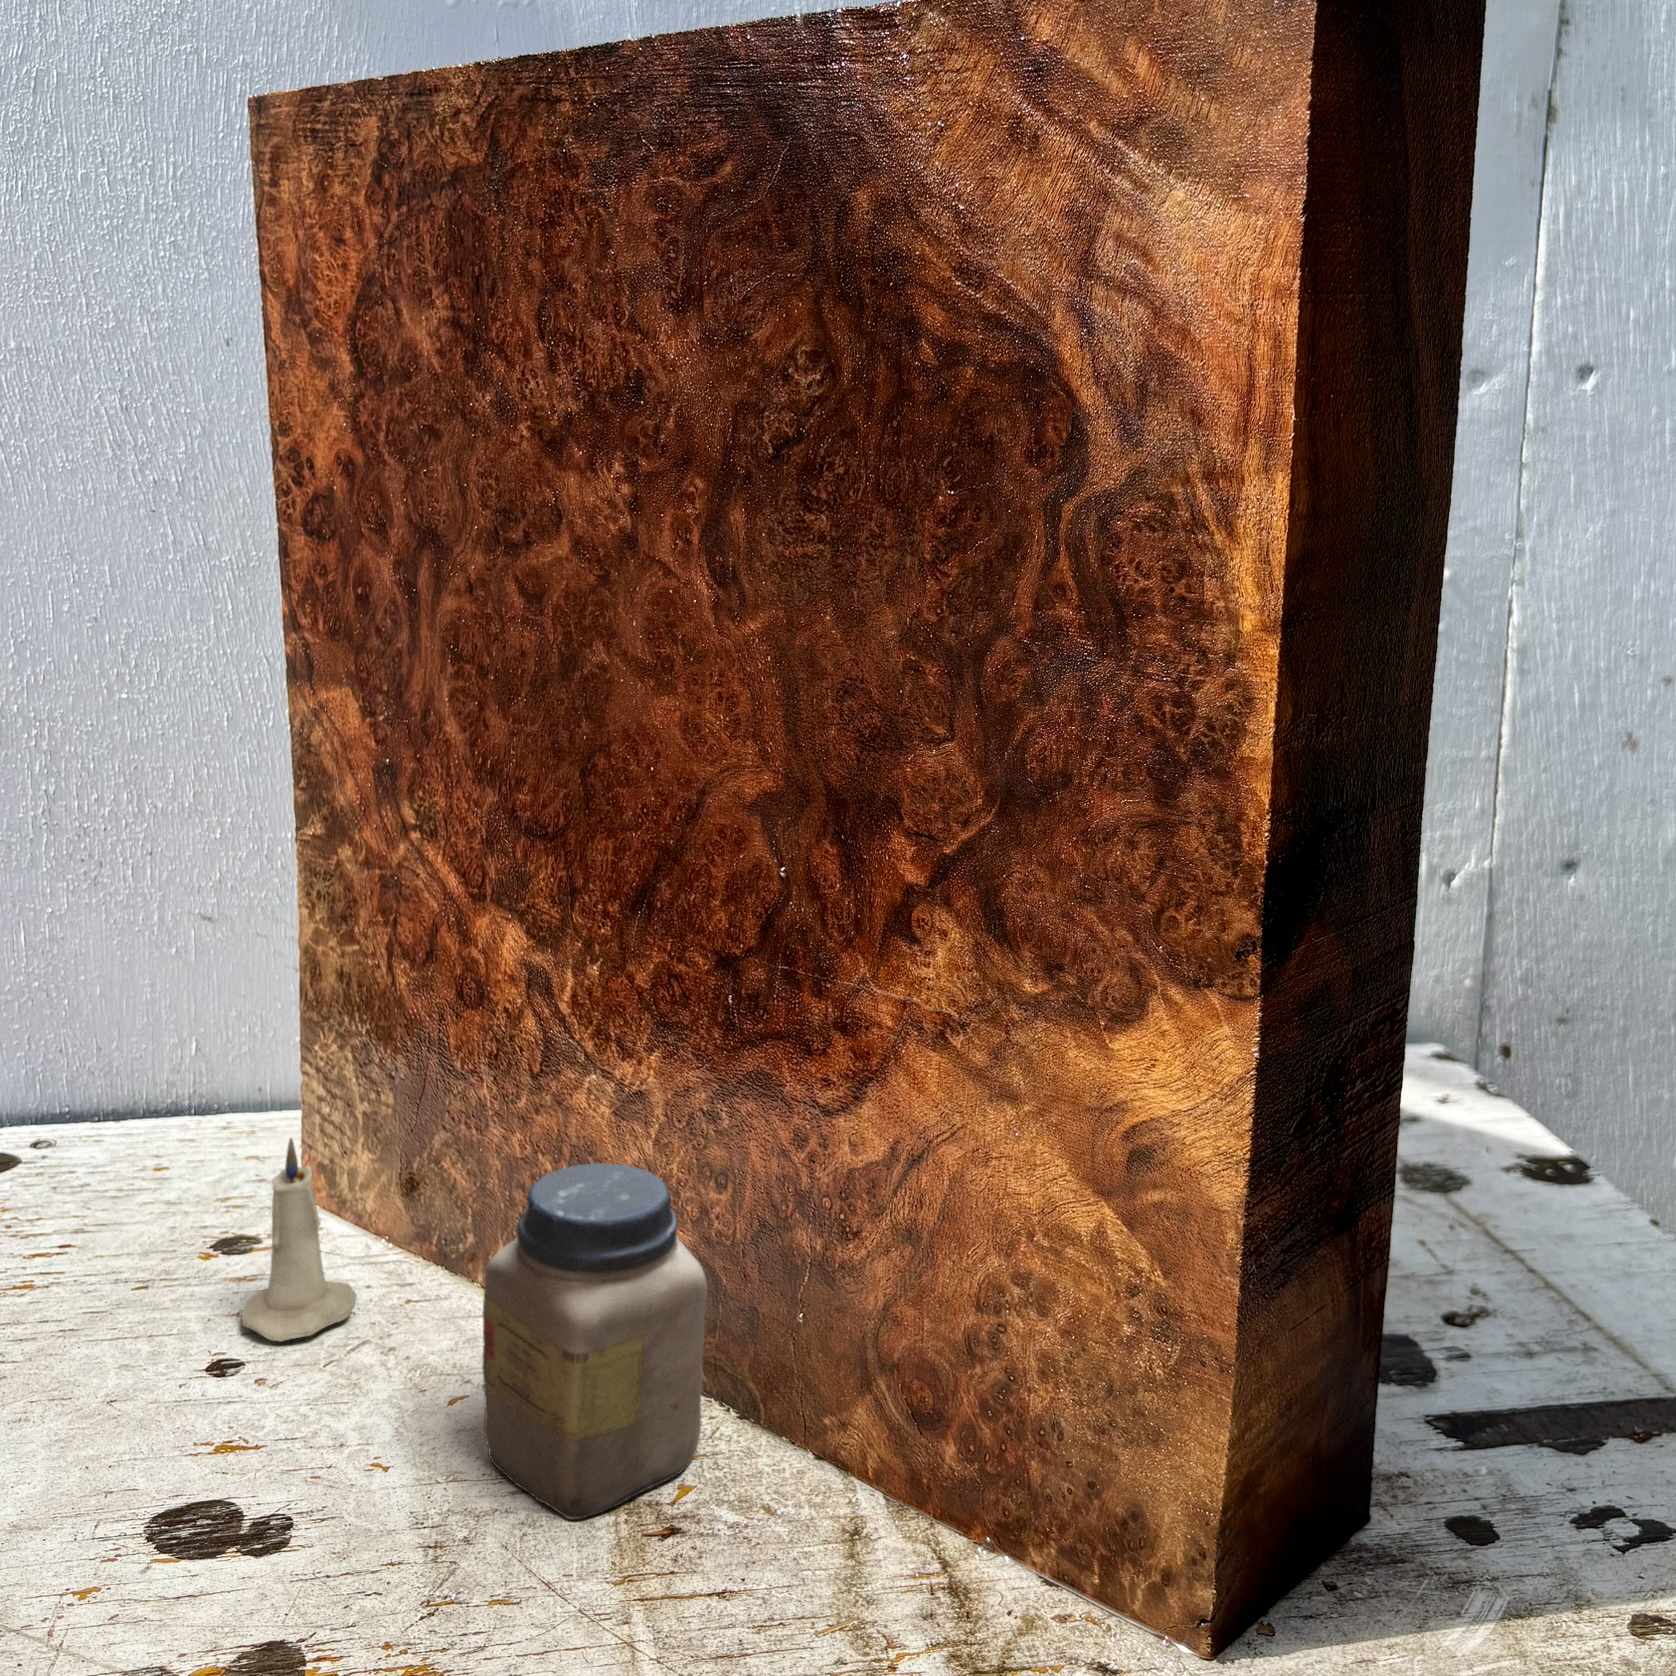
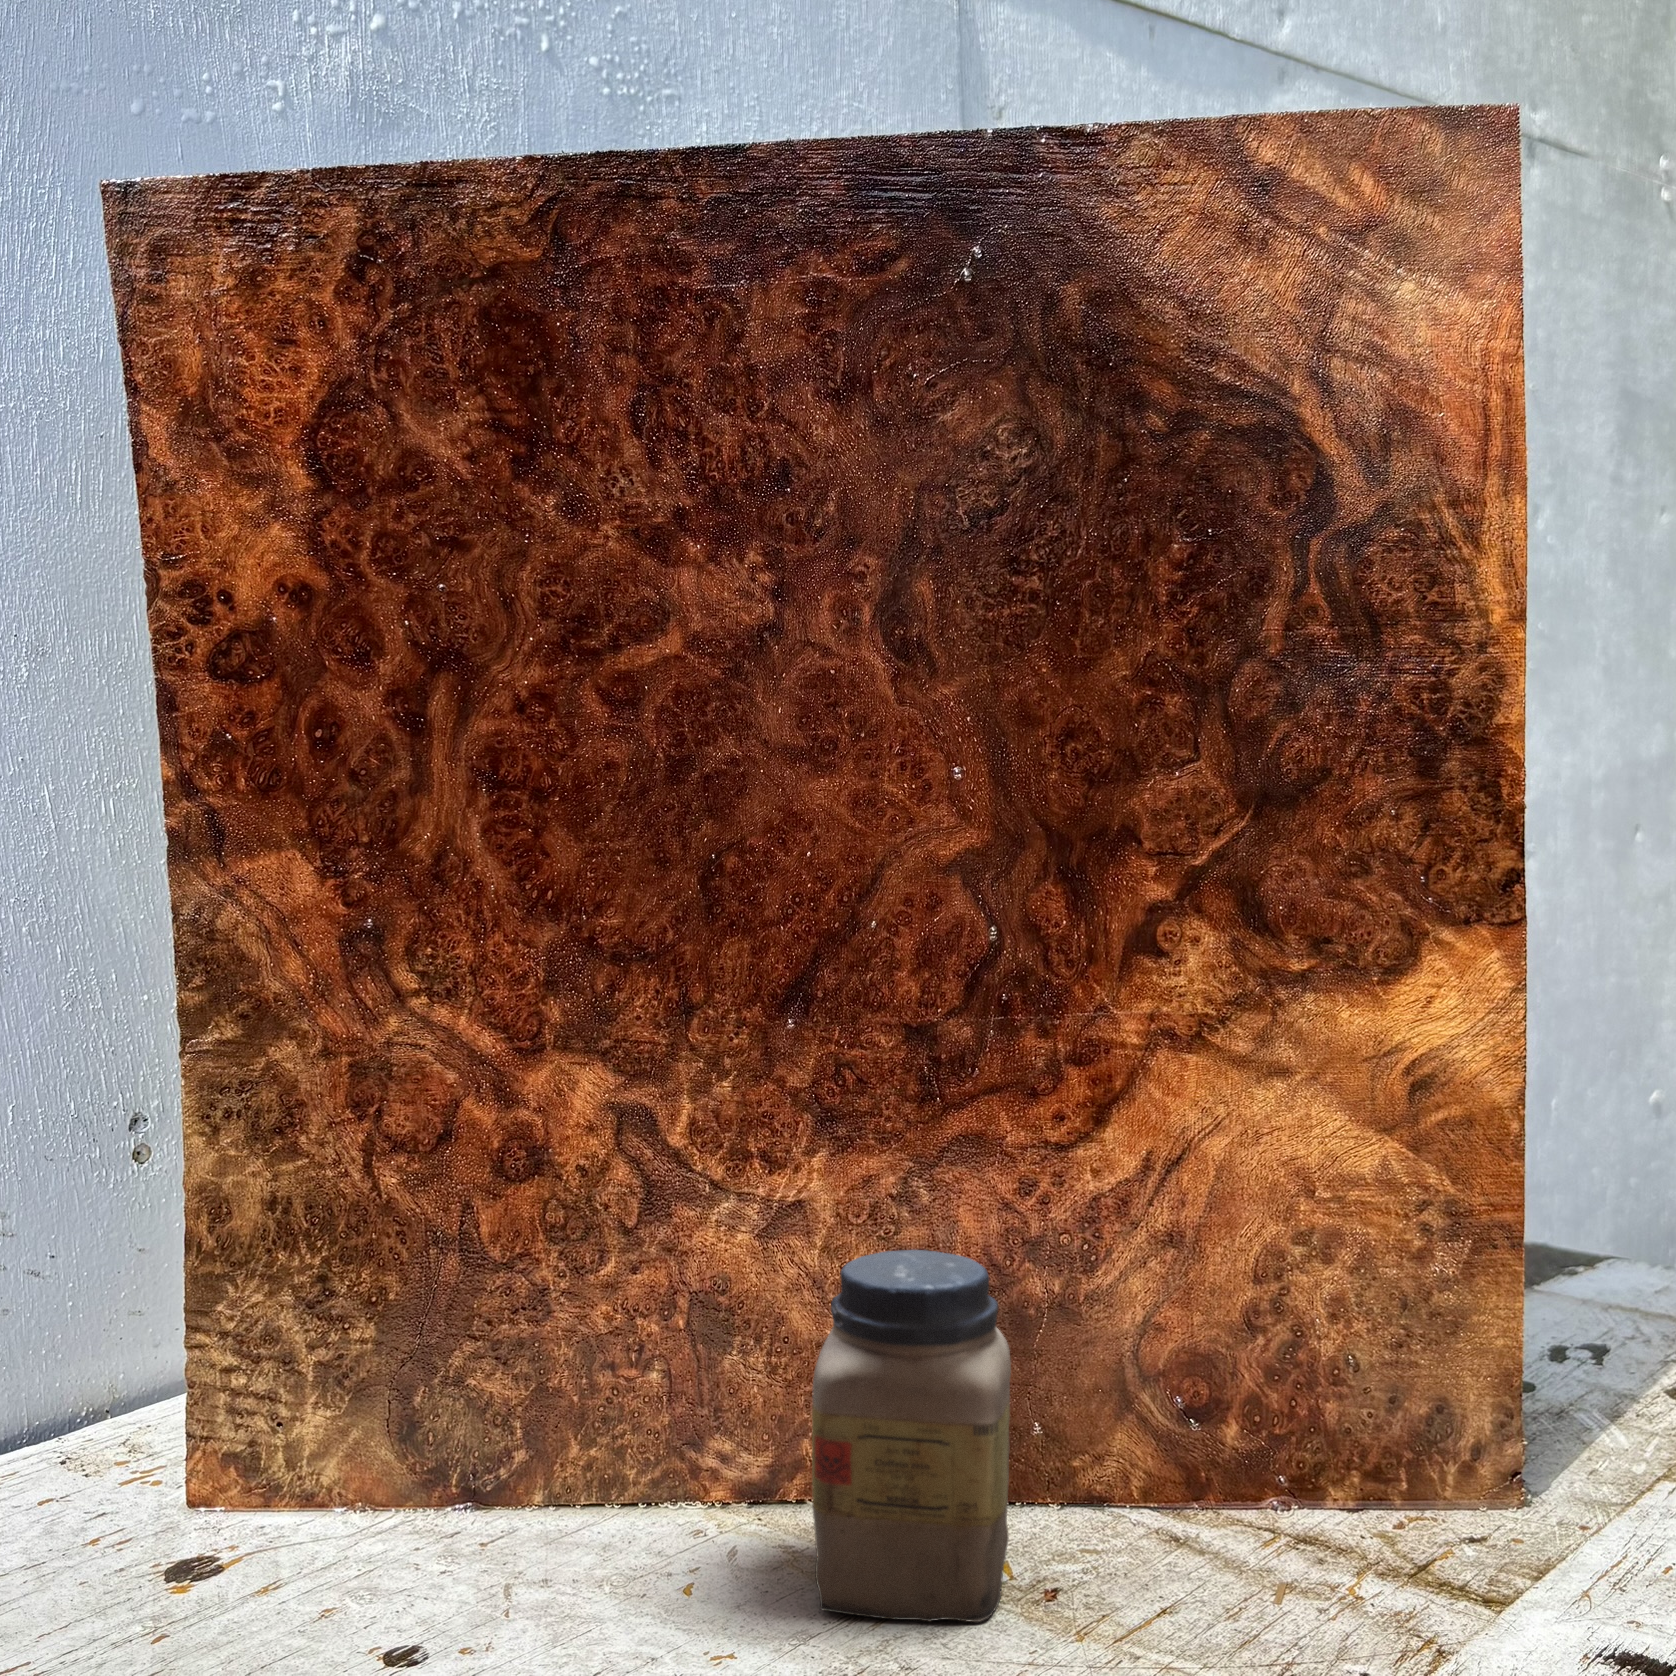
candle: present [242,1138,357,1341] -> none [341,1358,469,1619]

